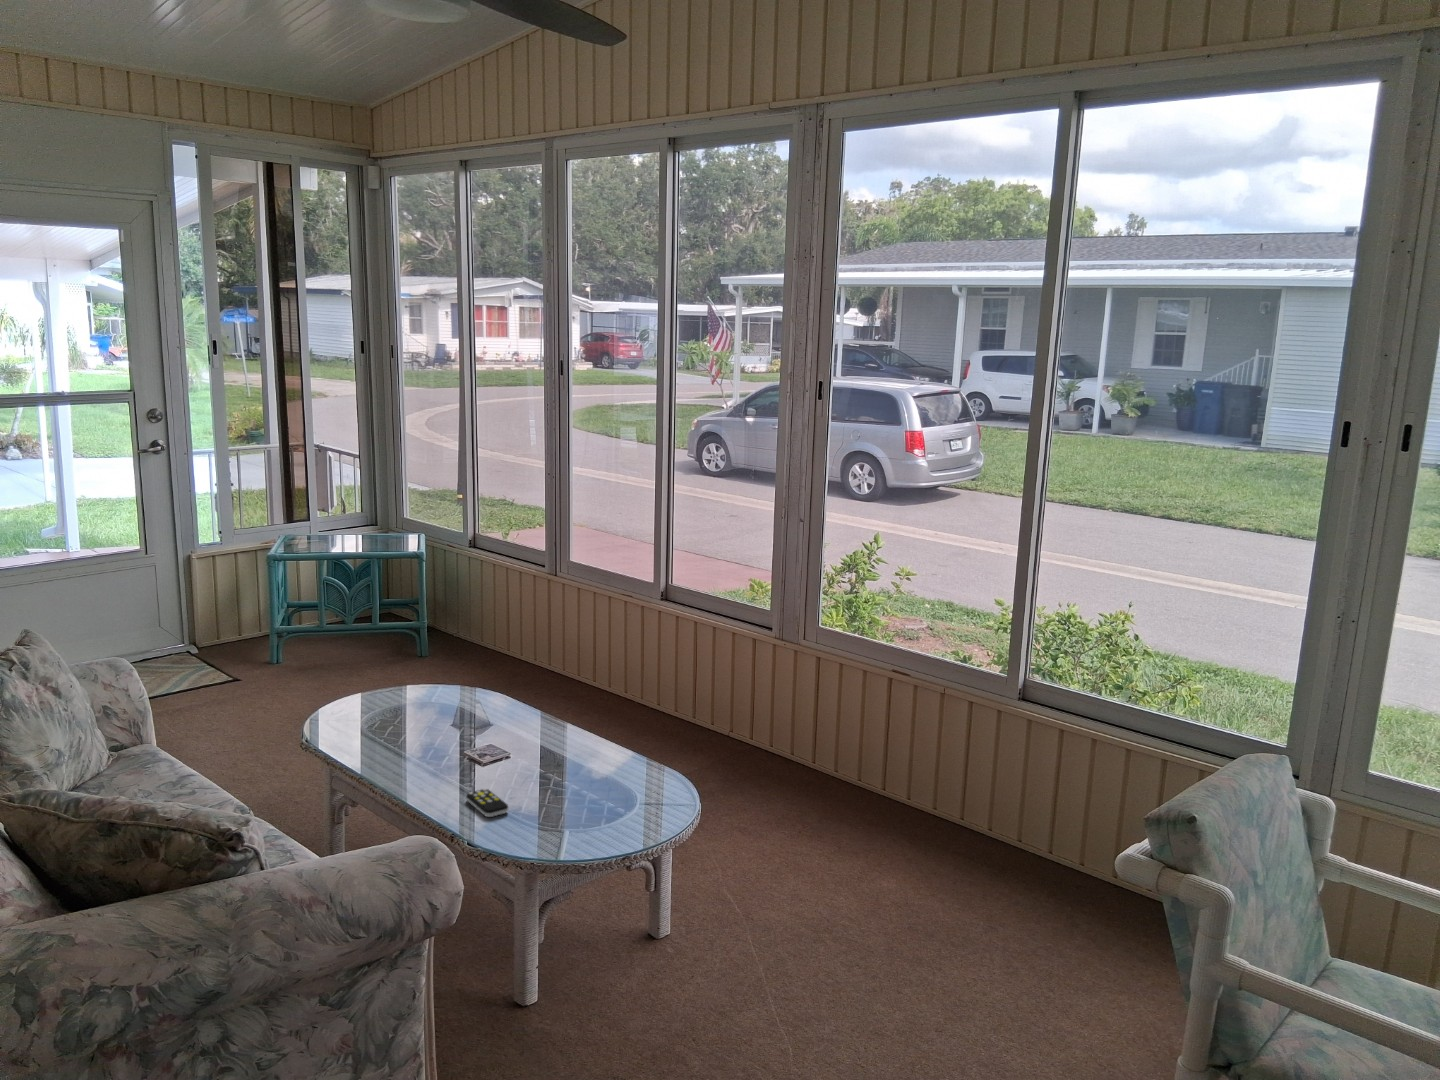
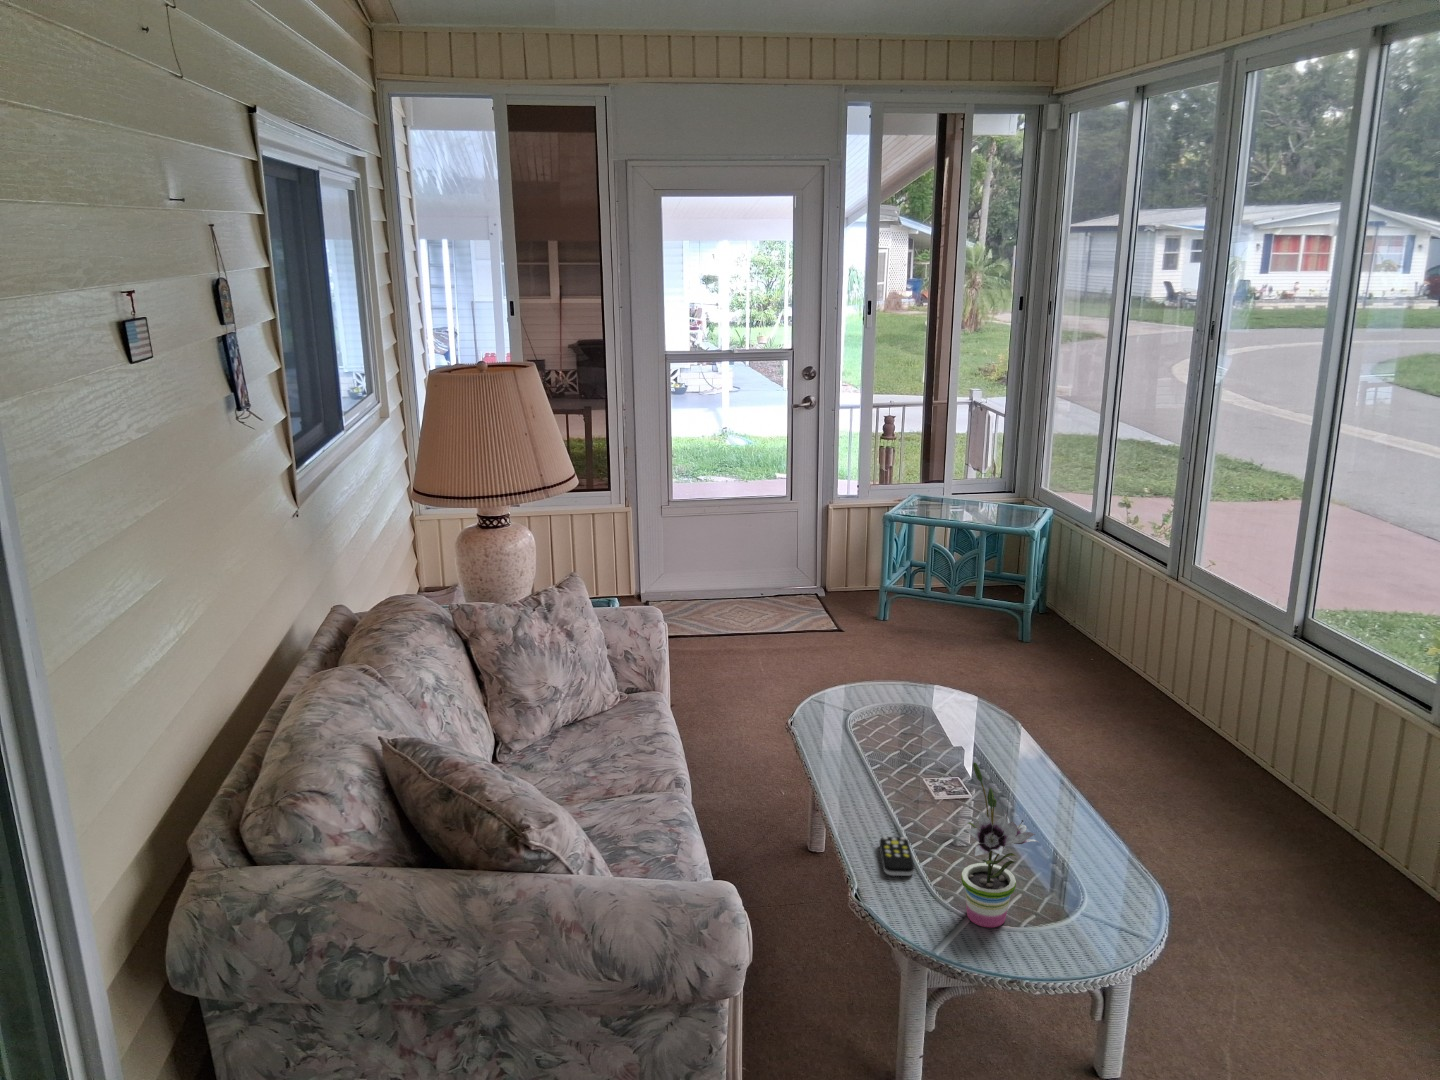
potted plant: none [558,698,610,827] -> present [961,763,1038,927]

